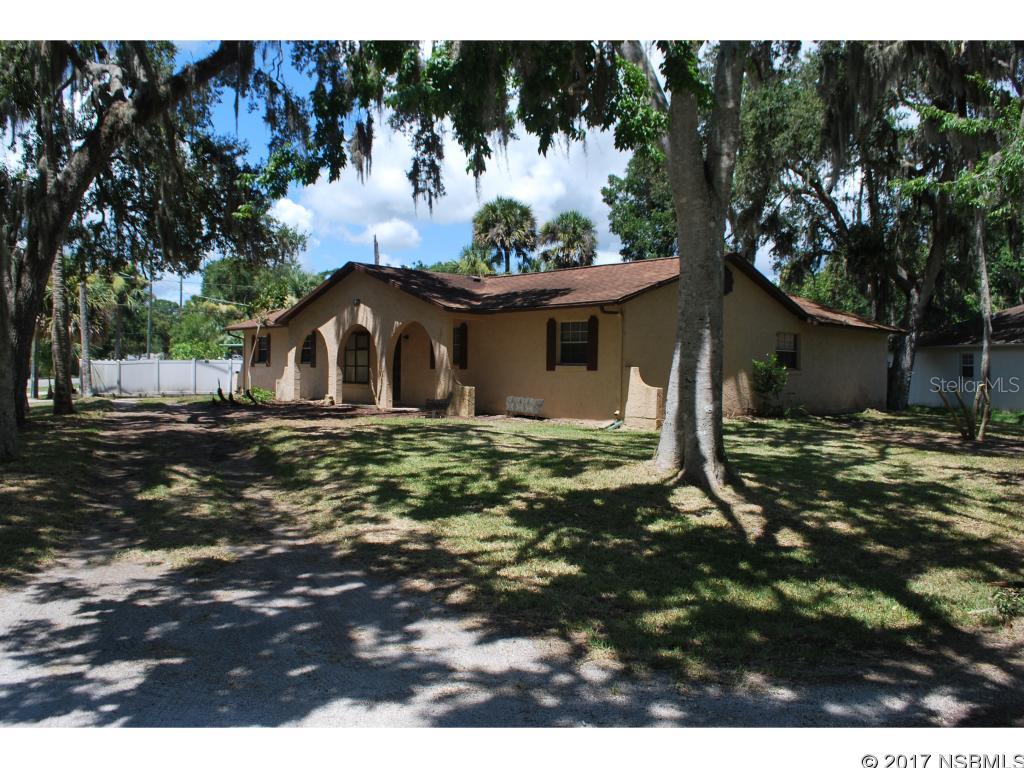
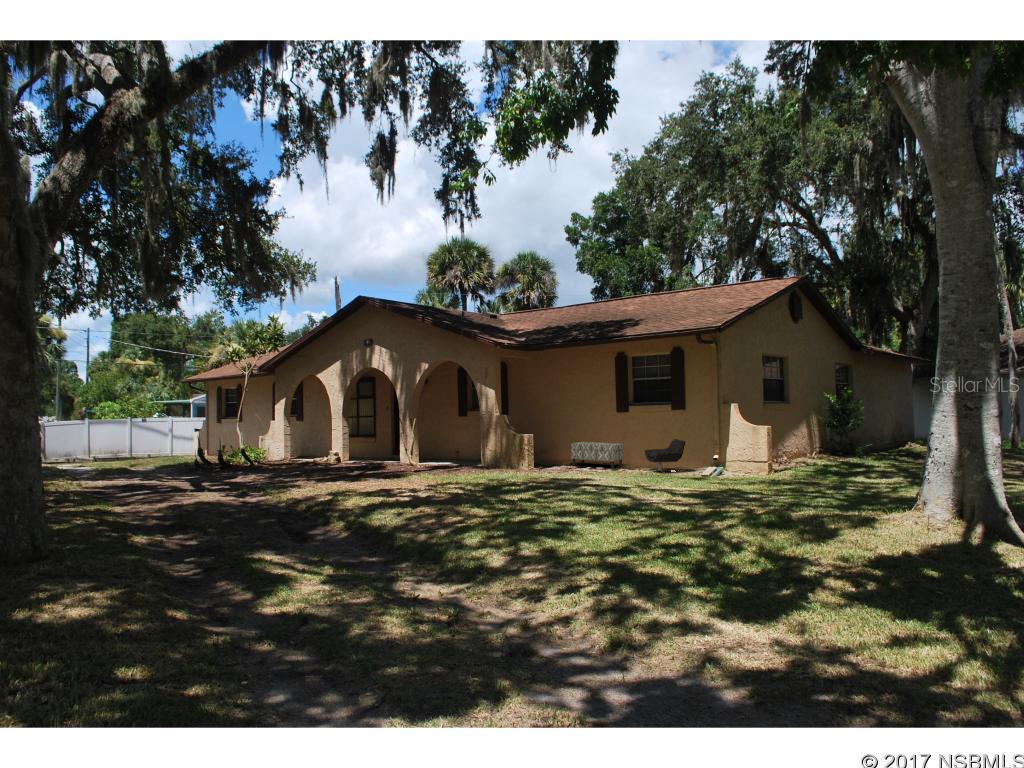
lounge chair: present [426,391,454,419] -> present [645,439,686,473]

